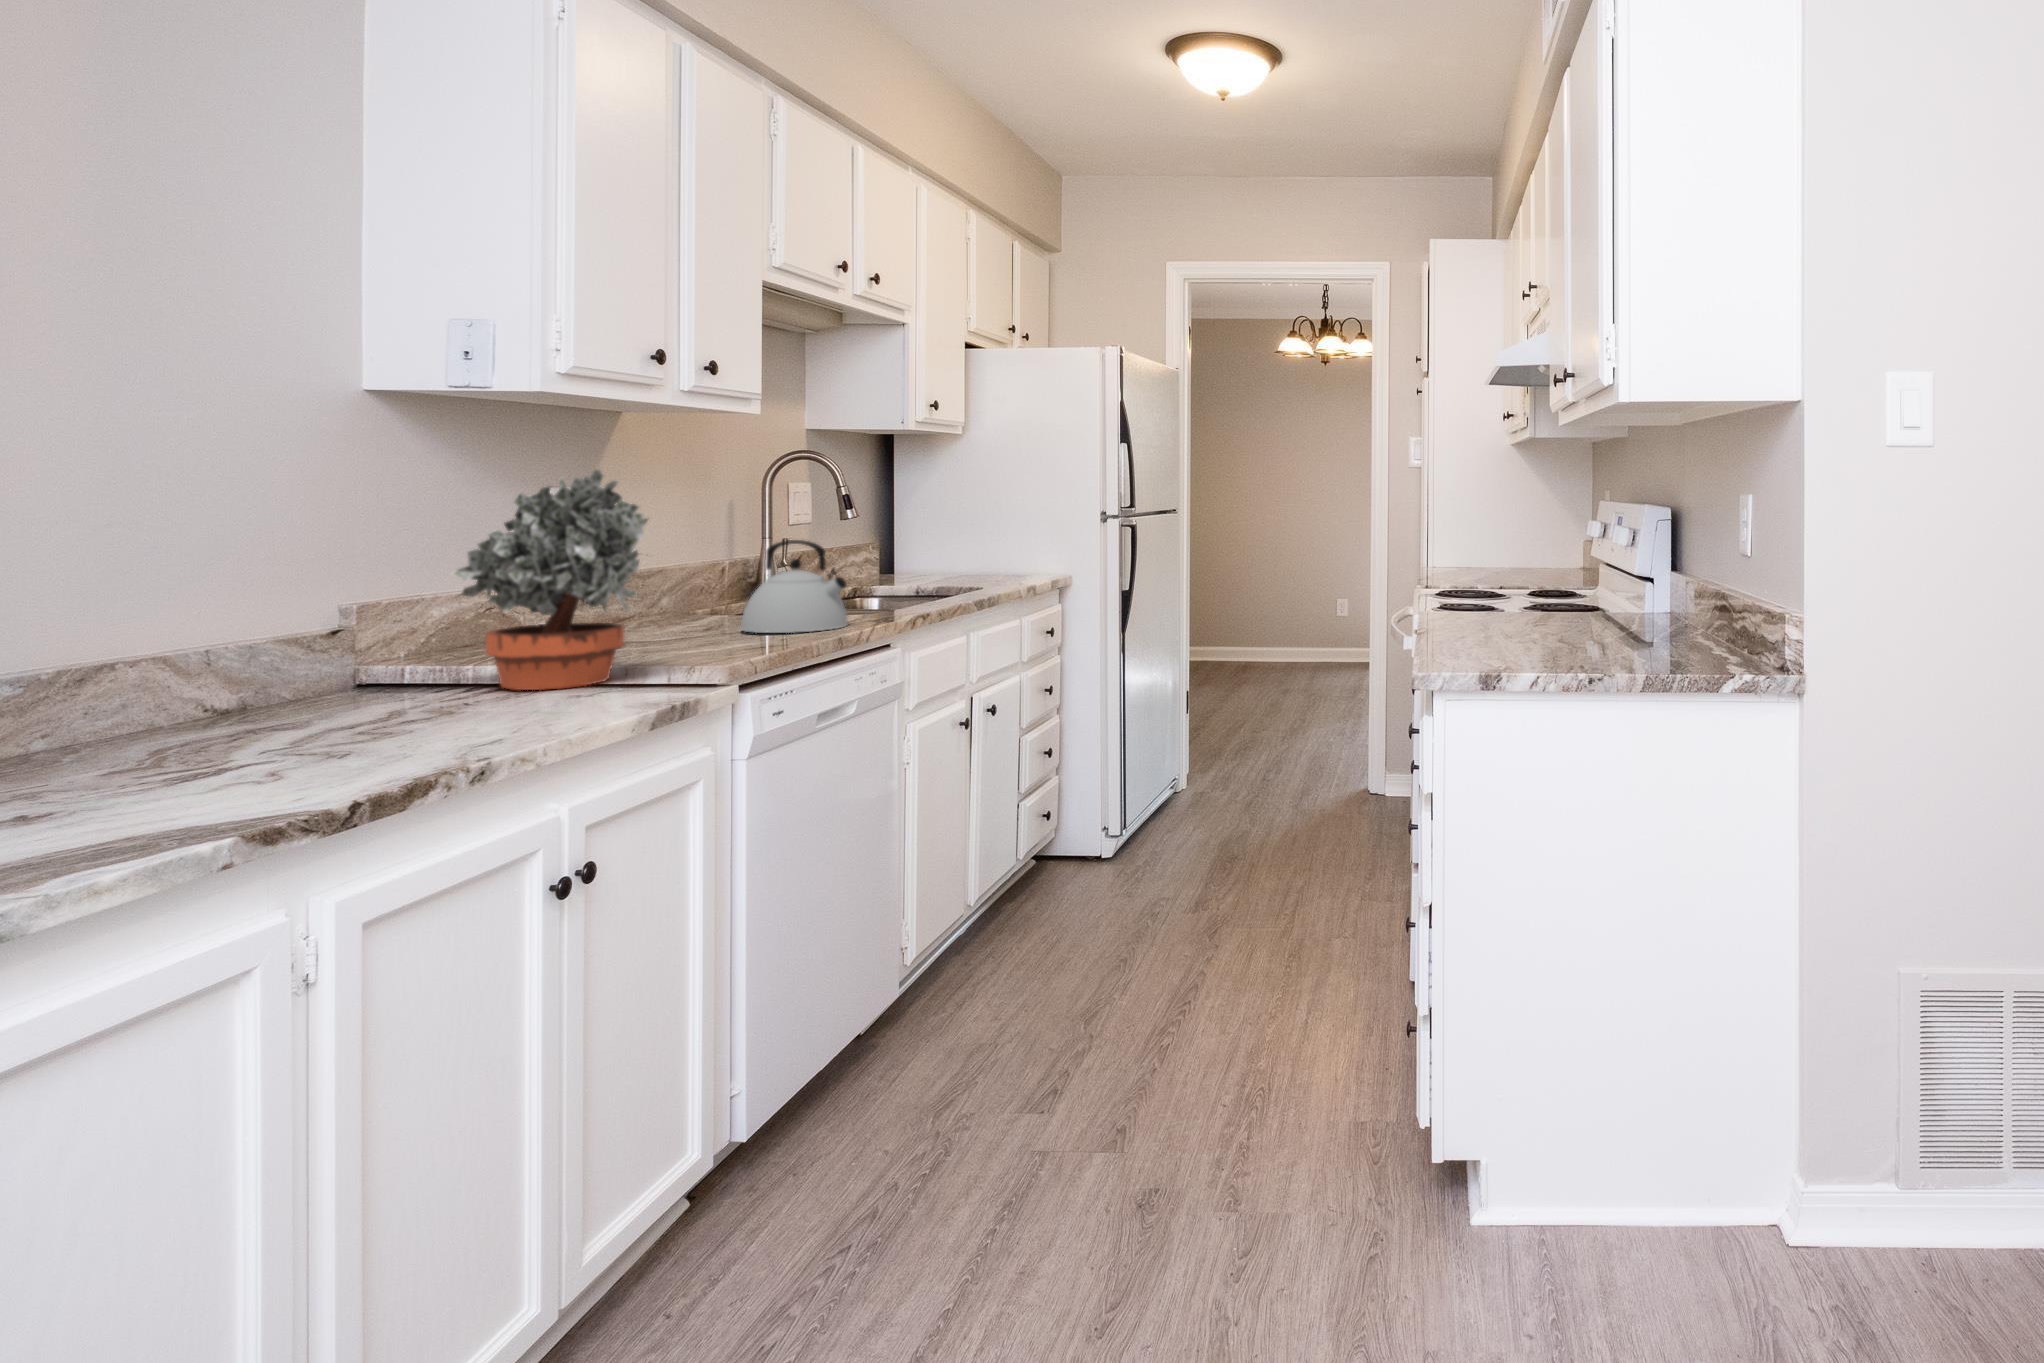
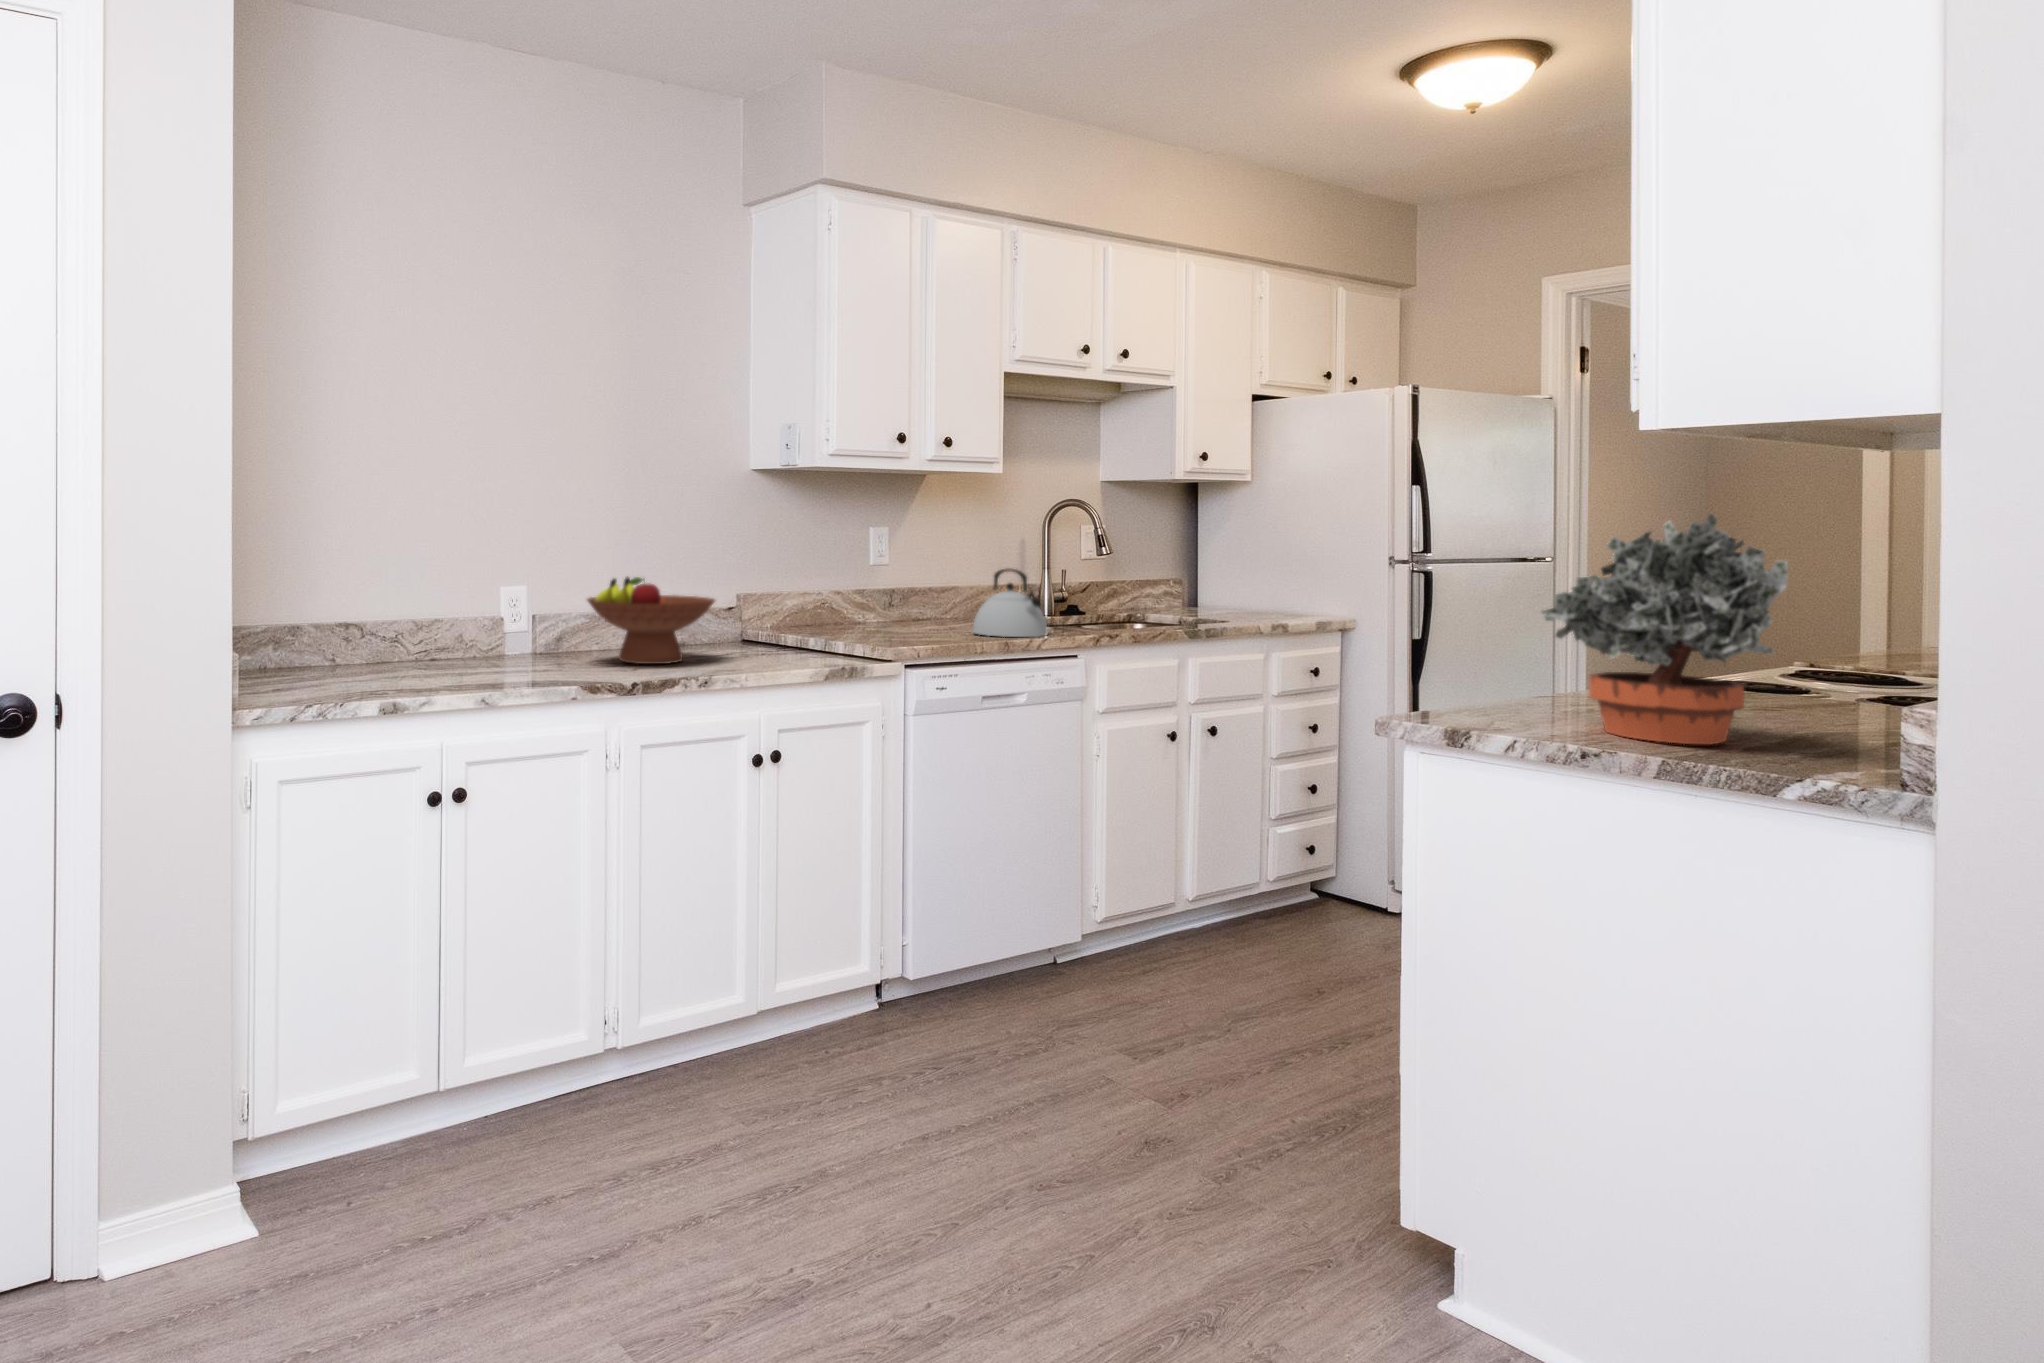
potted plant: present [453,470,648,690] -> present [1542,513,1788,744]
fruit bowl: none [96,586,432,760] -> present [587,577,715,664]

